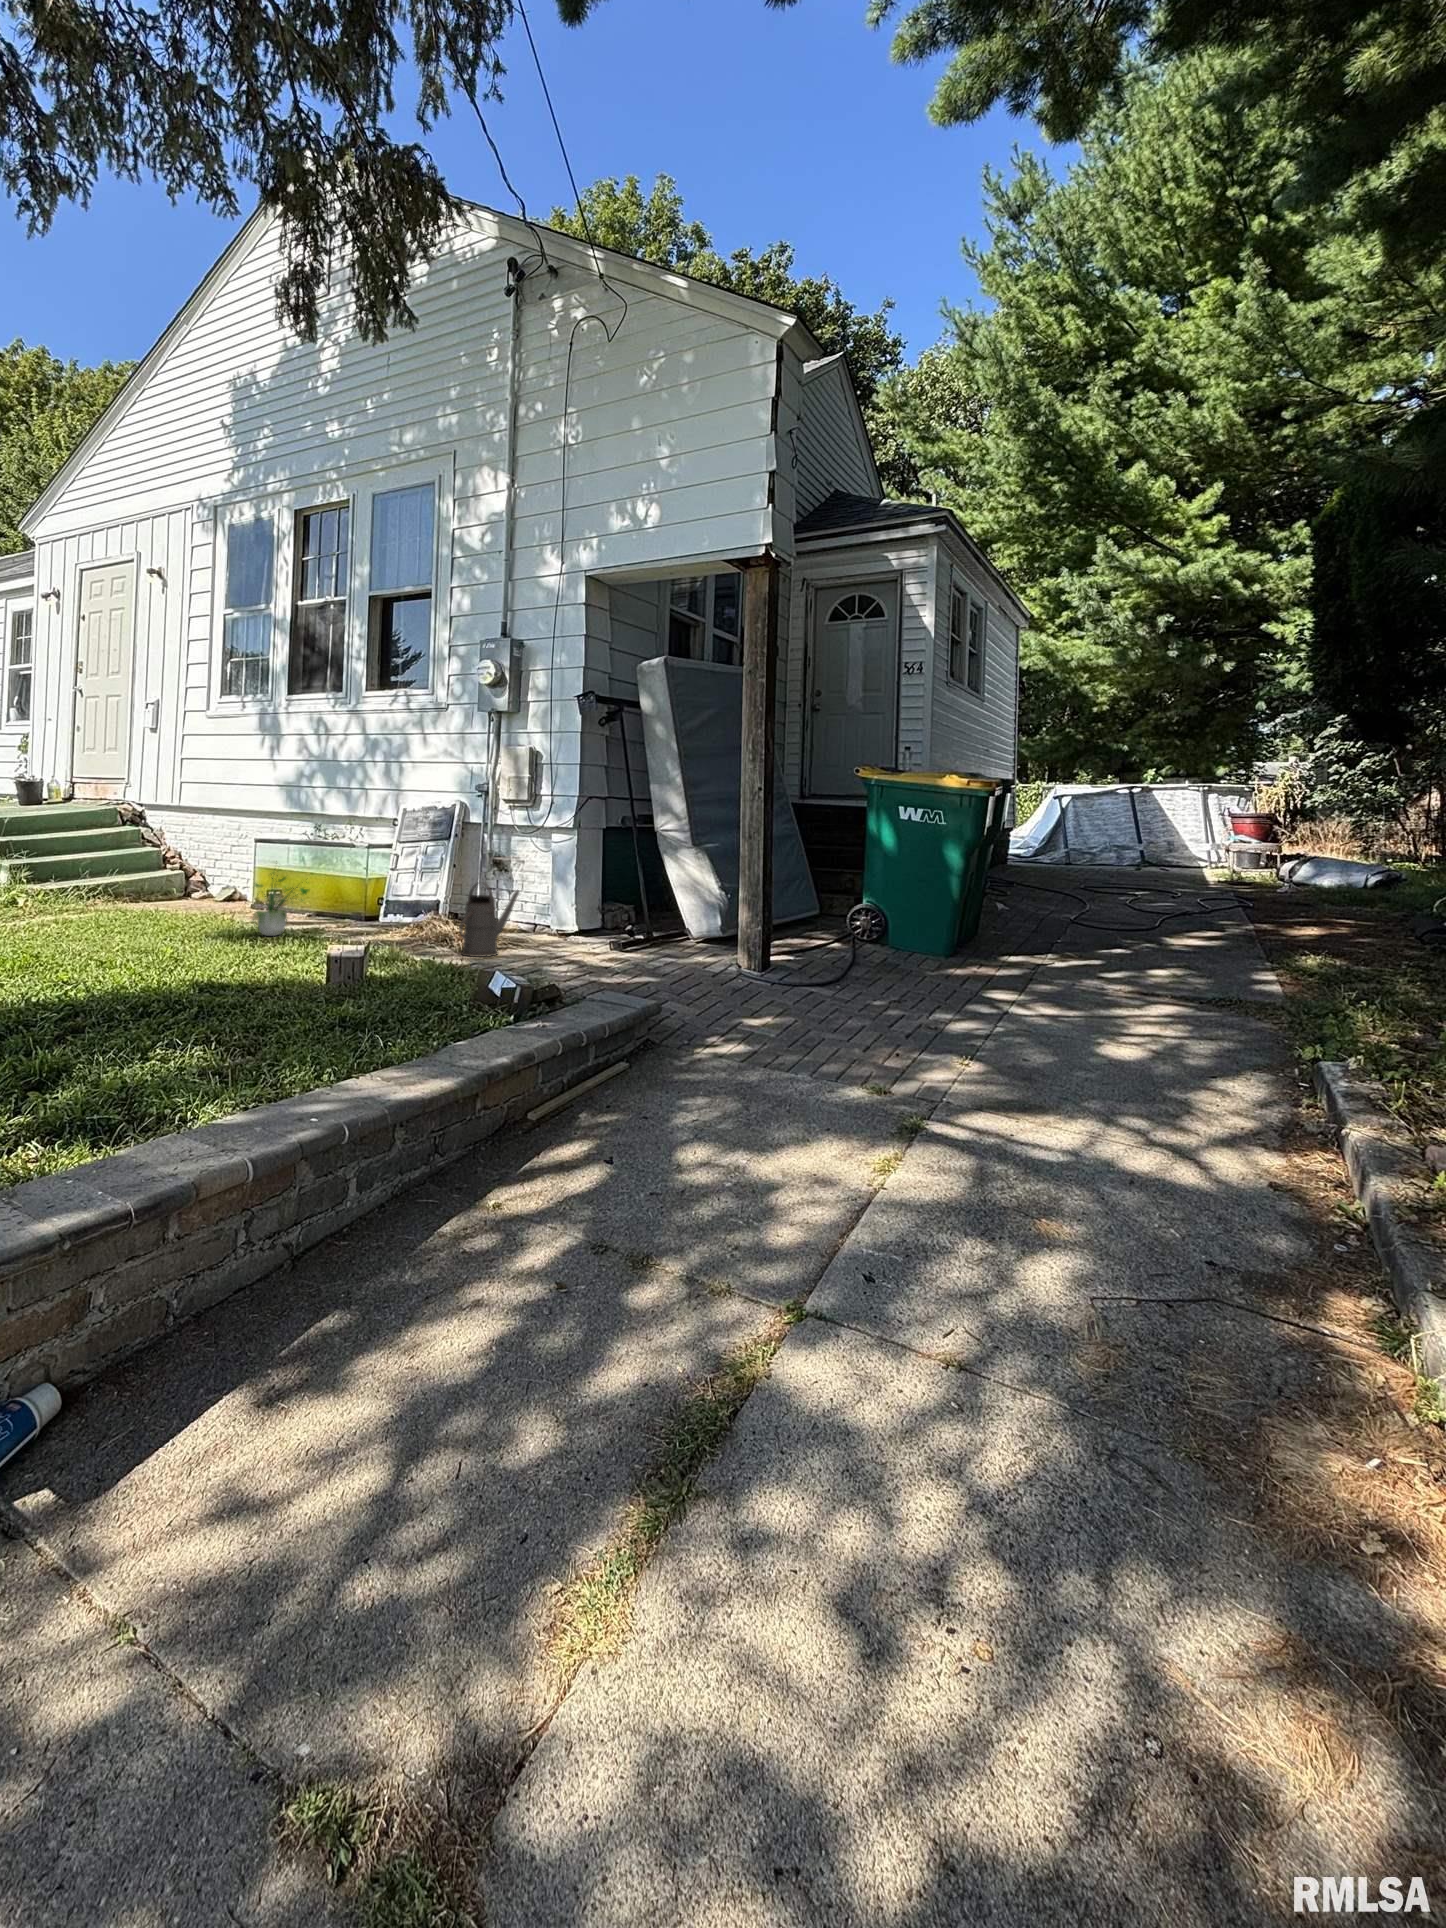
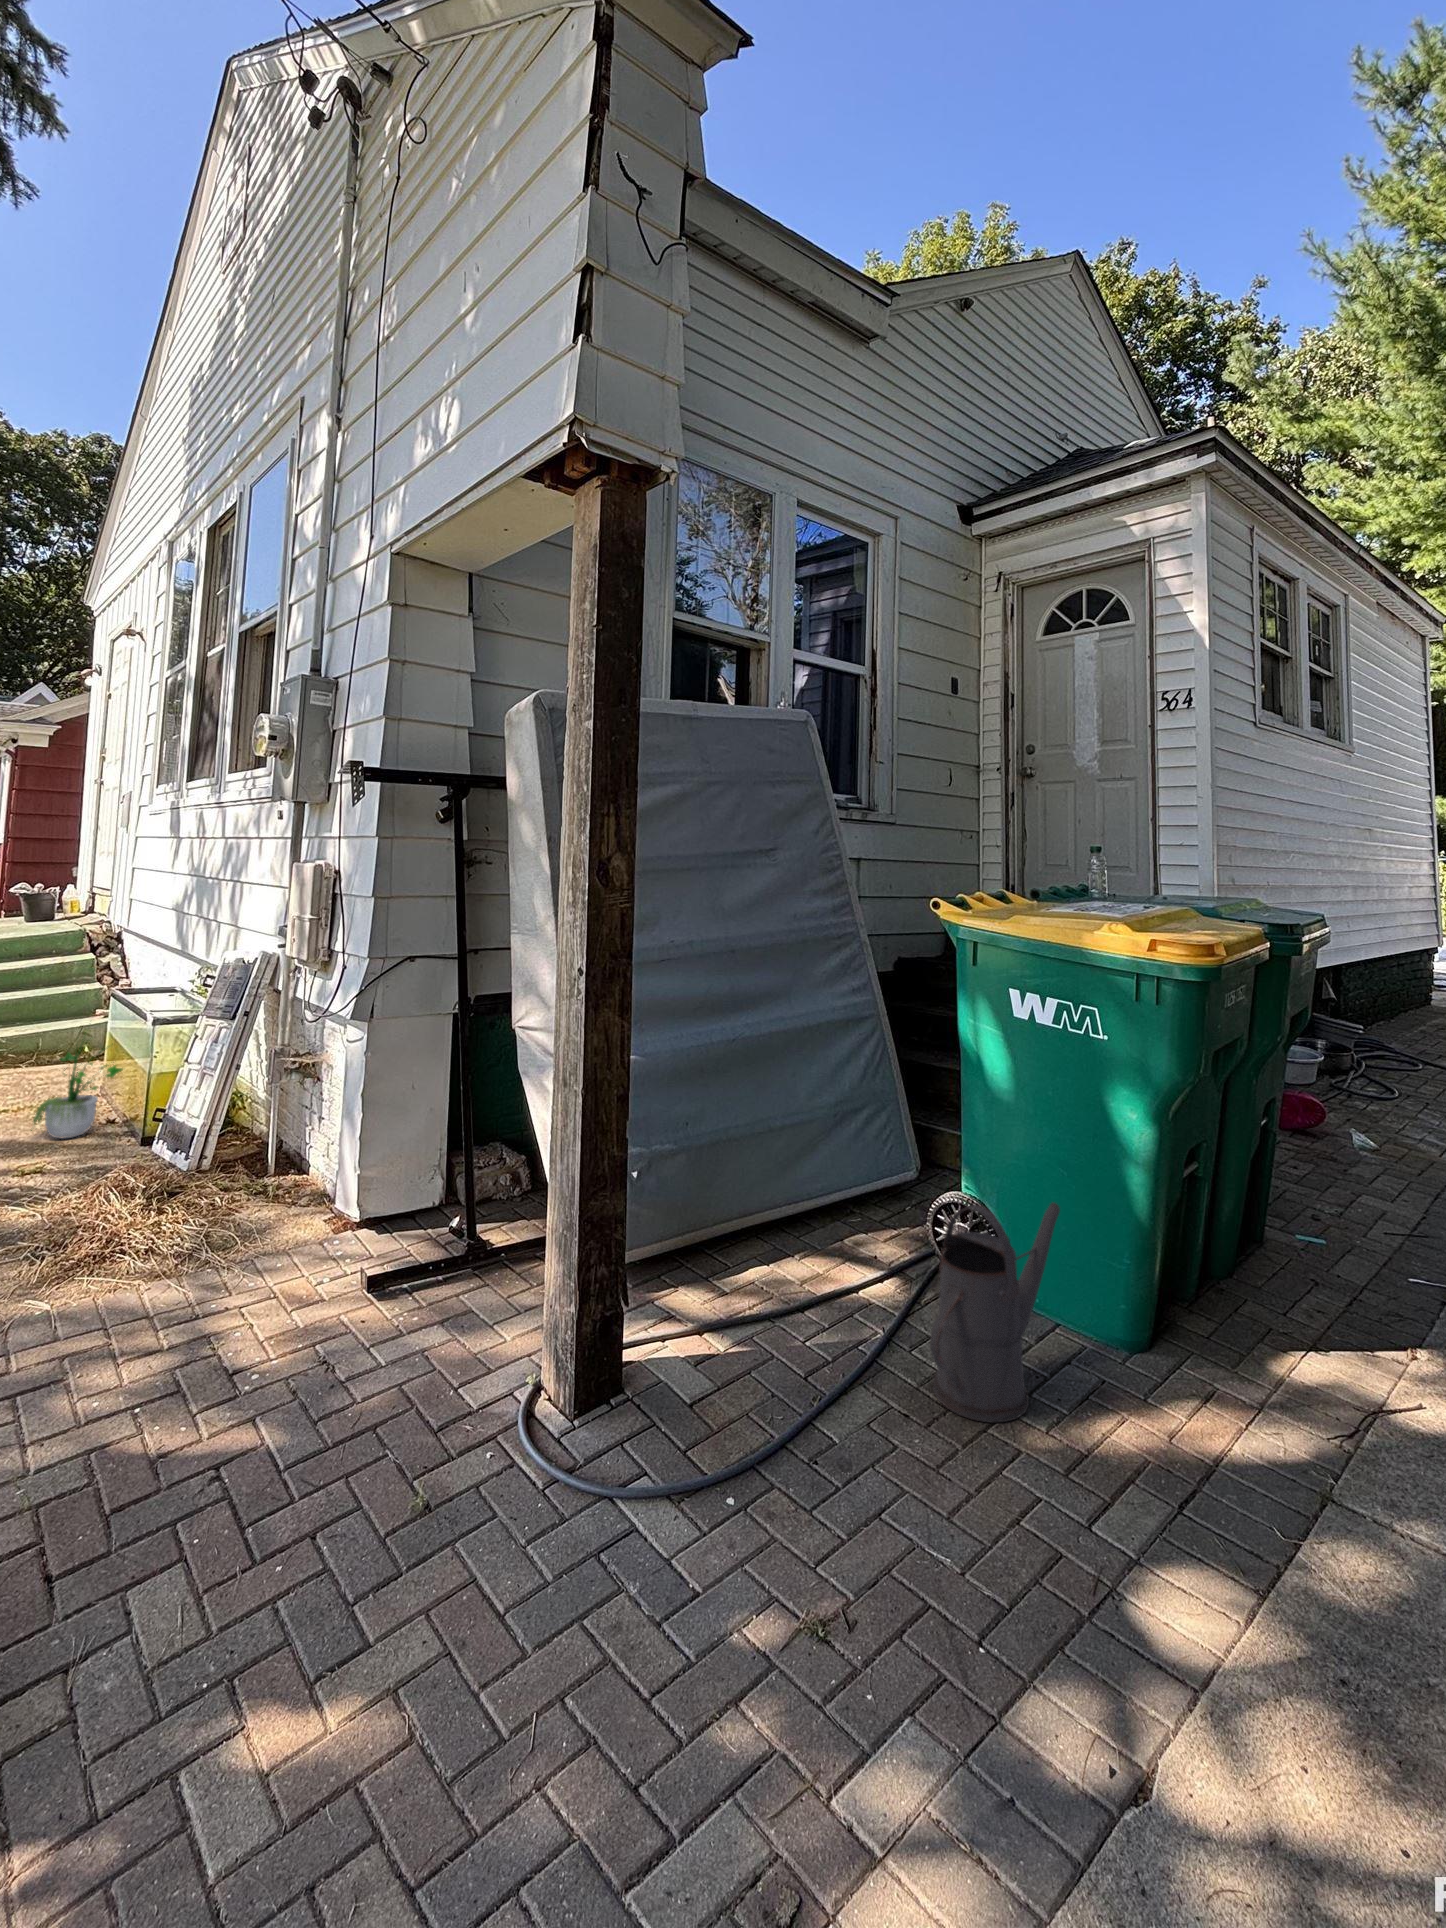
watering can: present [459,883,519,957] -> present [930,1203,1060,1422]

